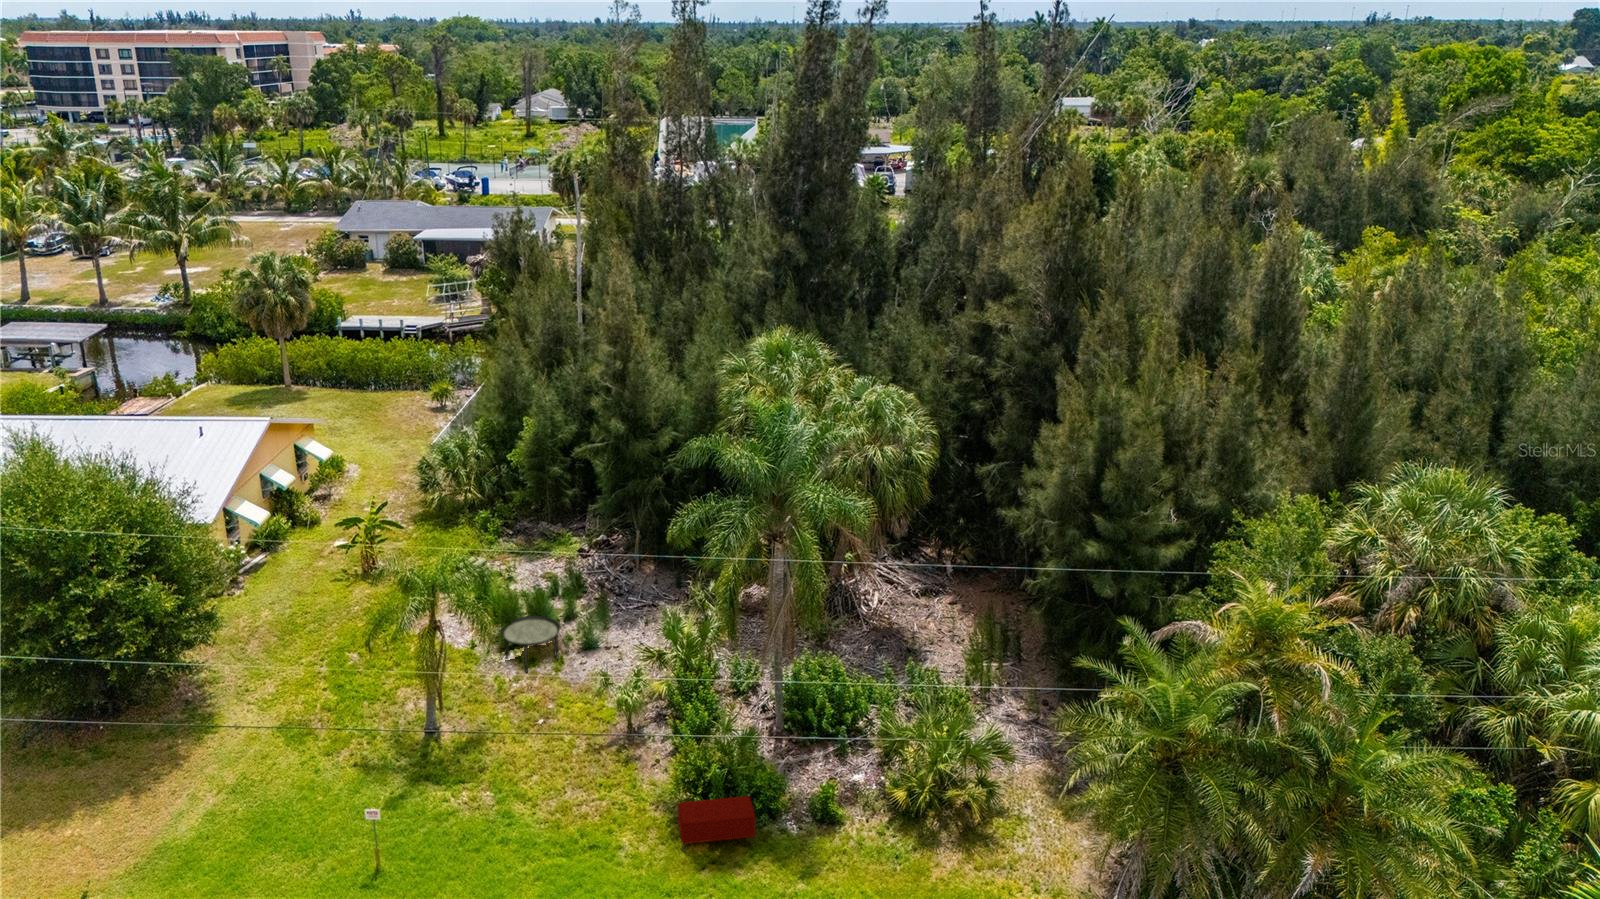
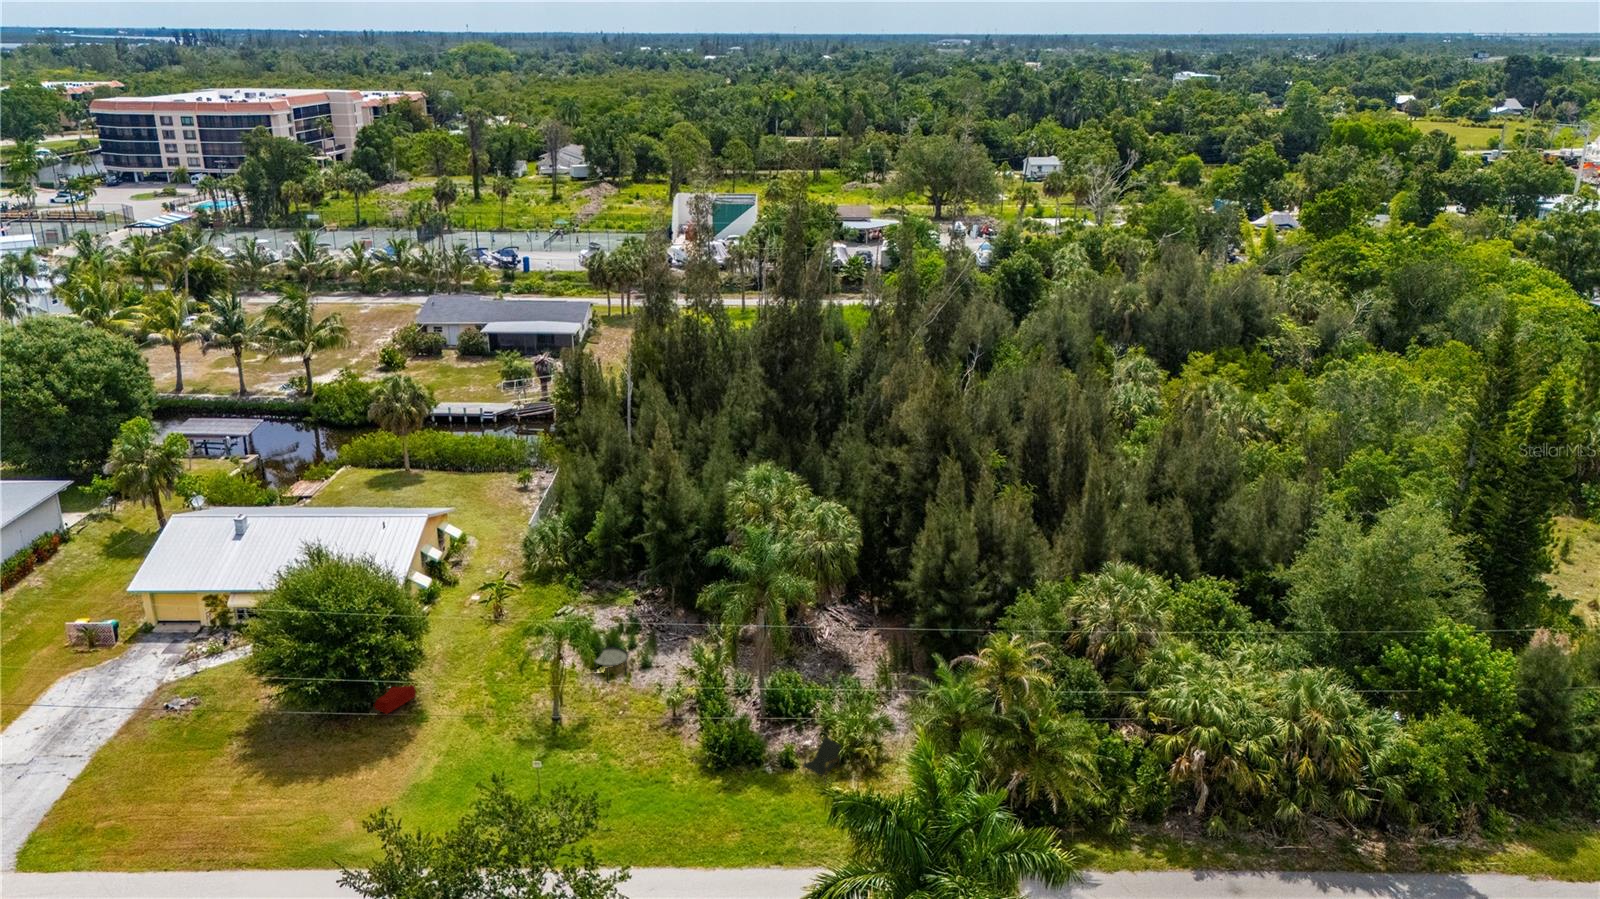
lounge chair: none [853,768,922,858] -> present [803,737,841,784]
bench: present [678,796,756,852] -> present [375,685,416,717]

